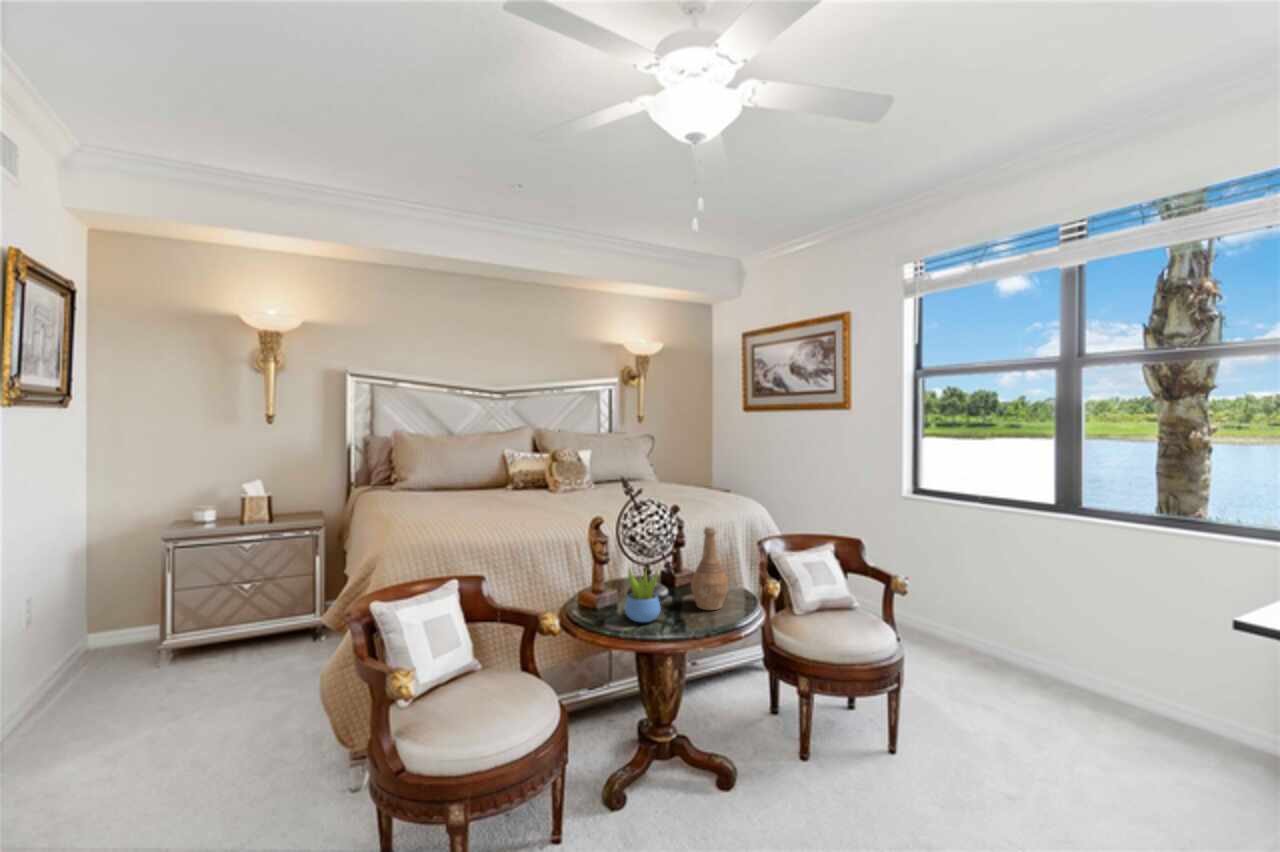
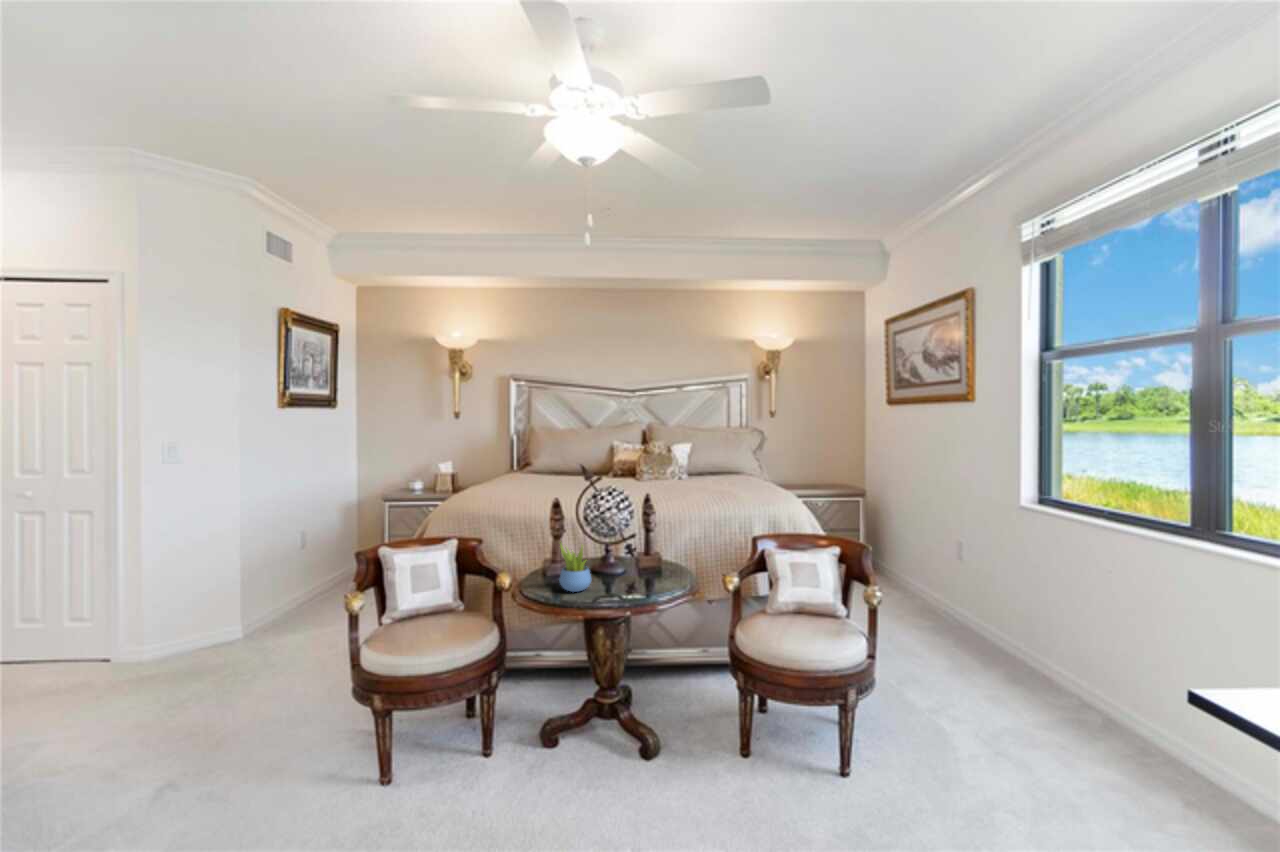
vase: present [691,526,728,610] -> none [628,513,663,591]

